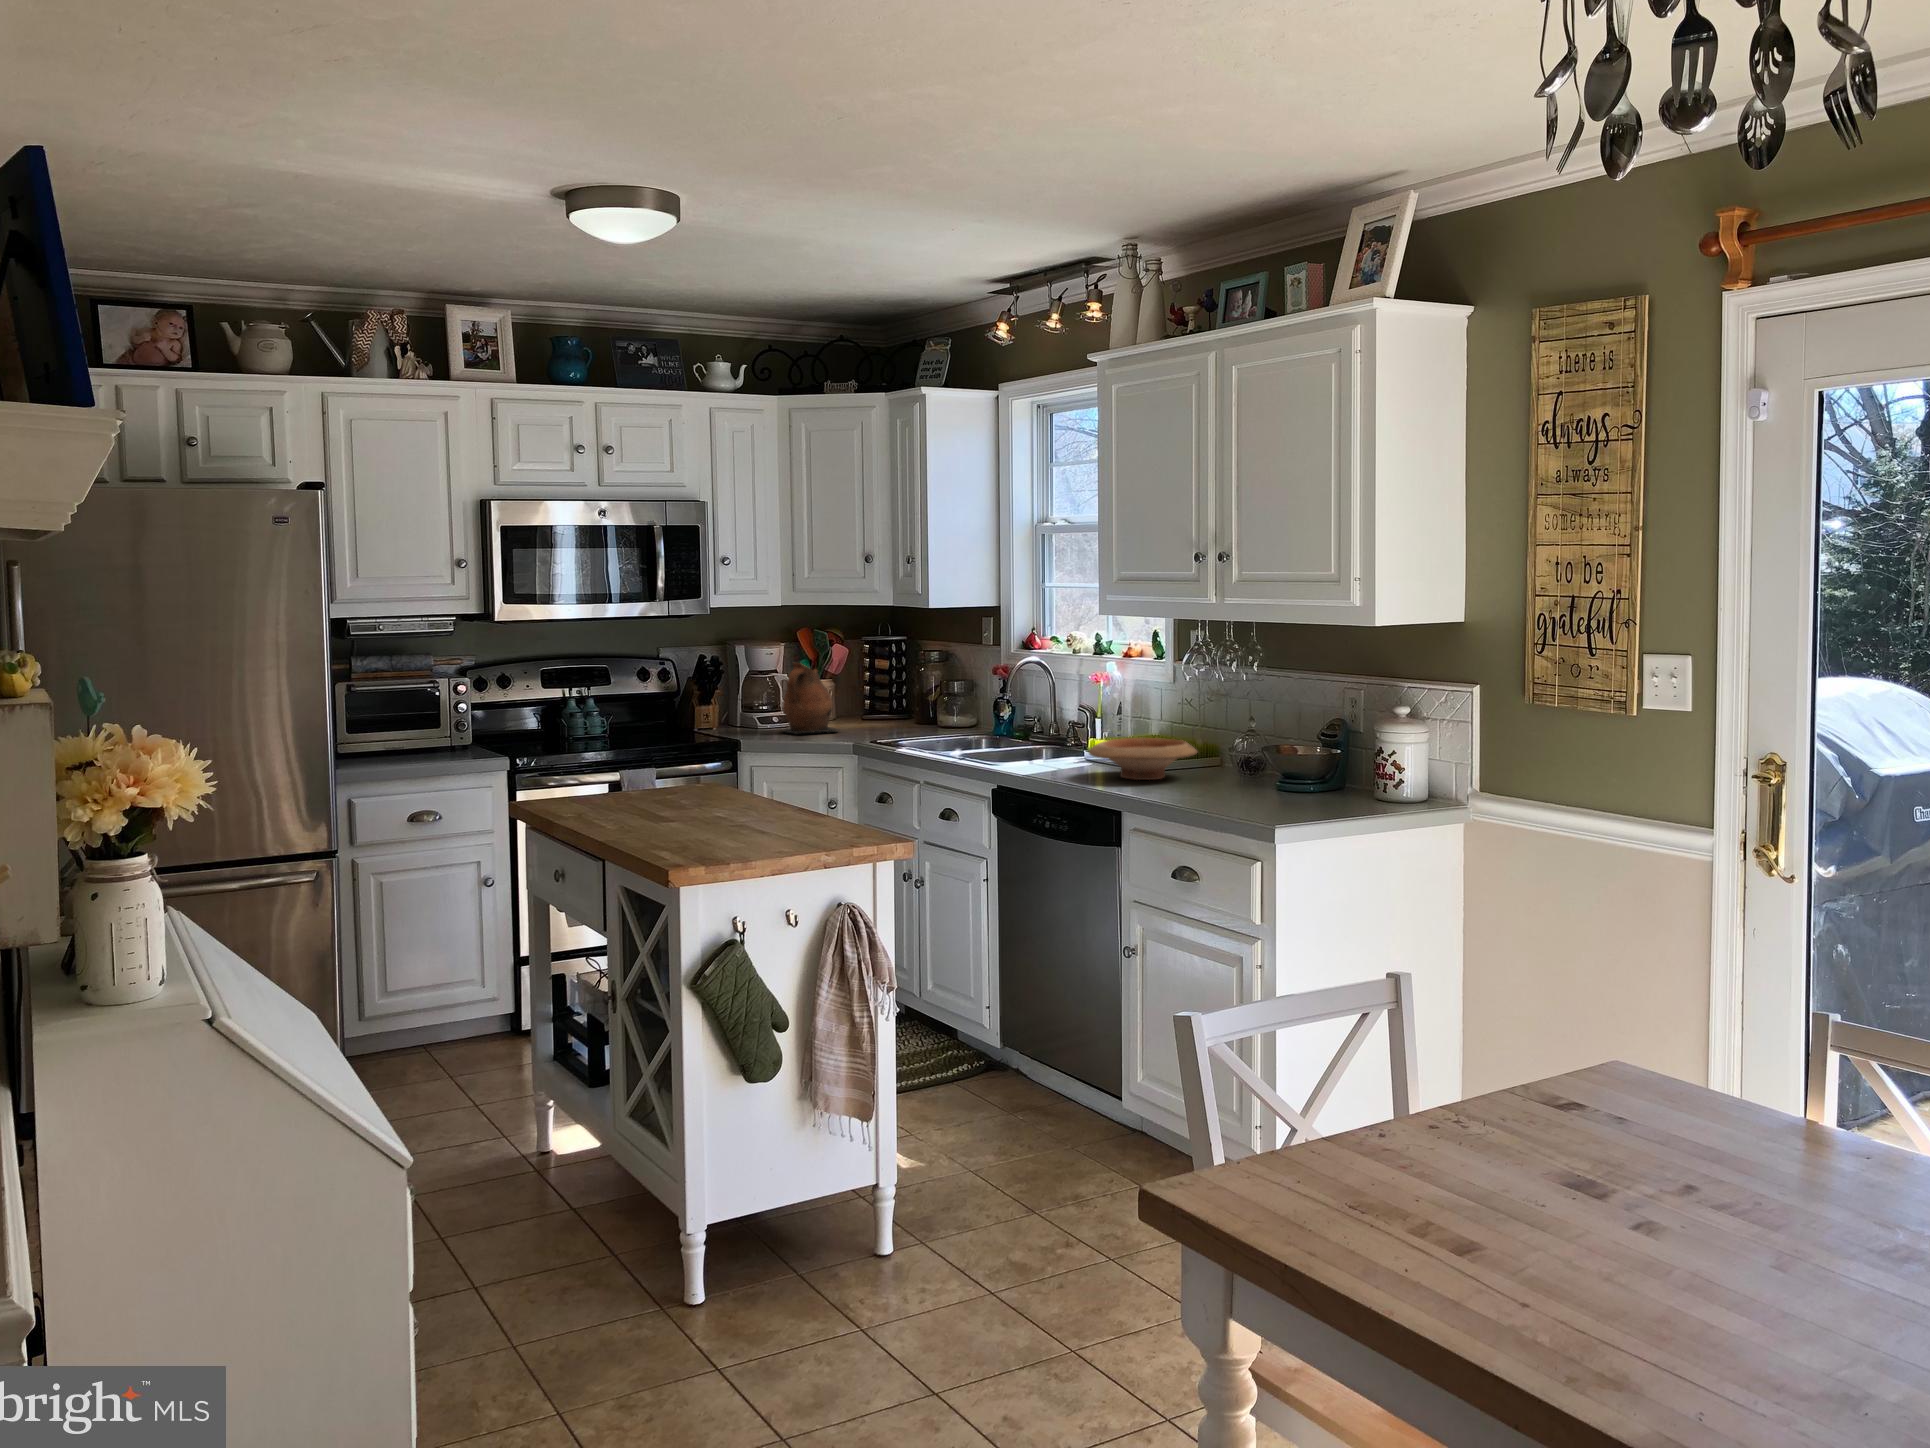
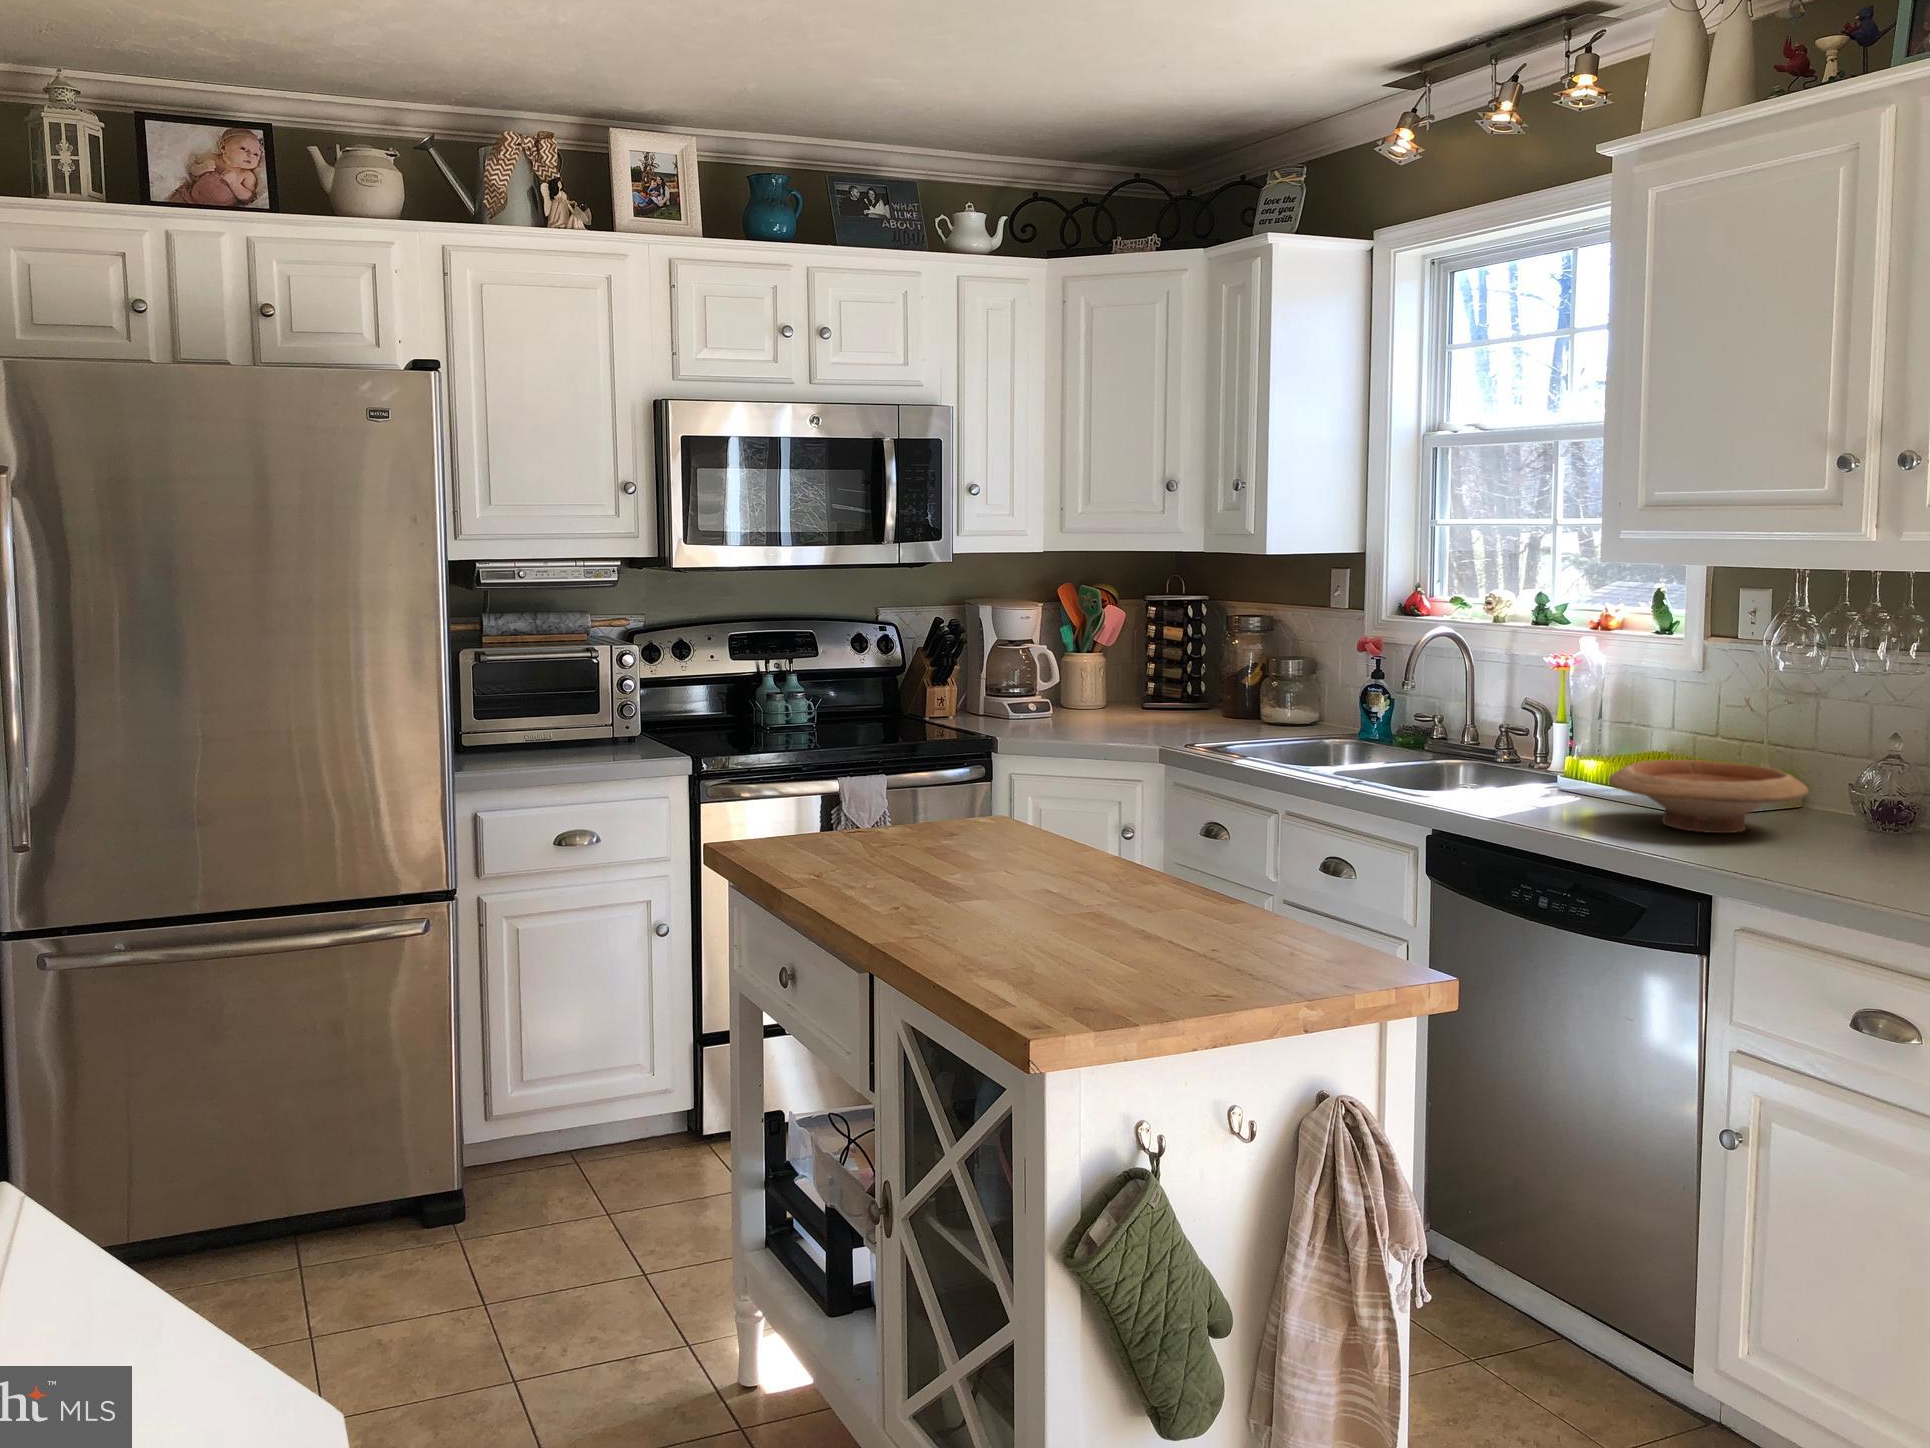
ceramic pitcher: present [782,663,838,733] -> none [1040,629,1131,728]

